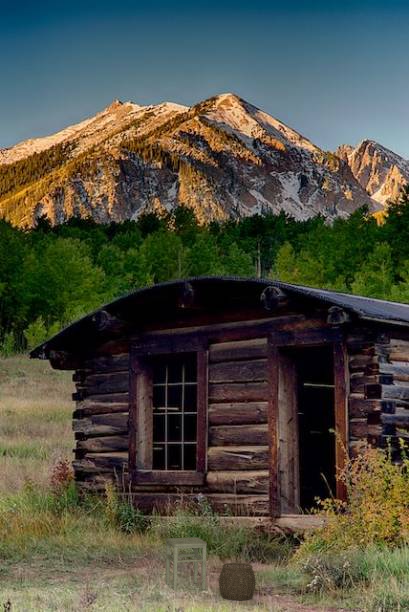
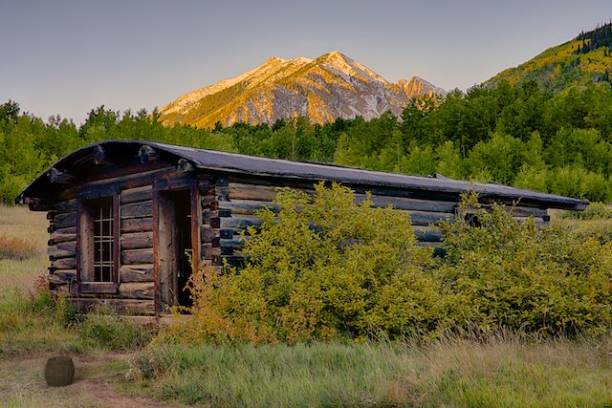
stool: present [166,537,207,590] -> none [17,336,48,379]

